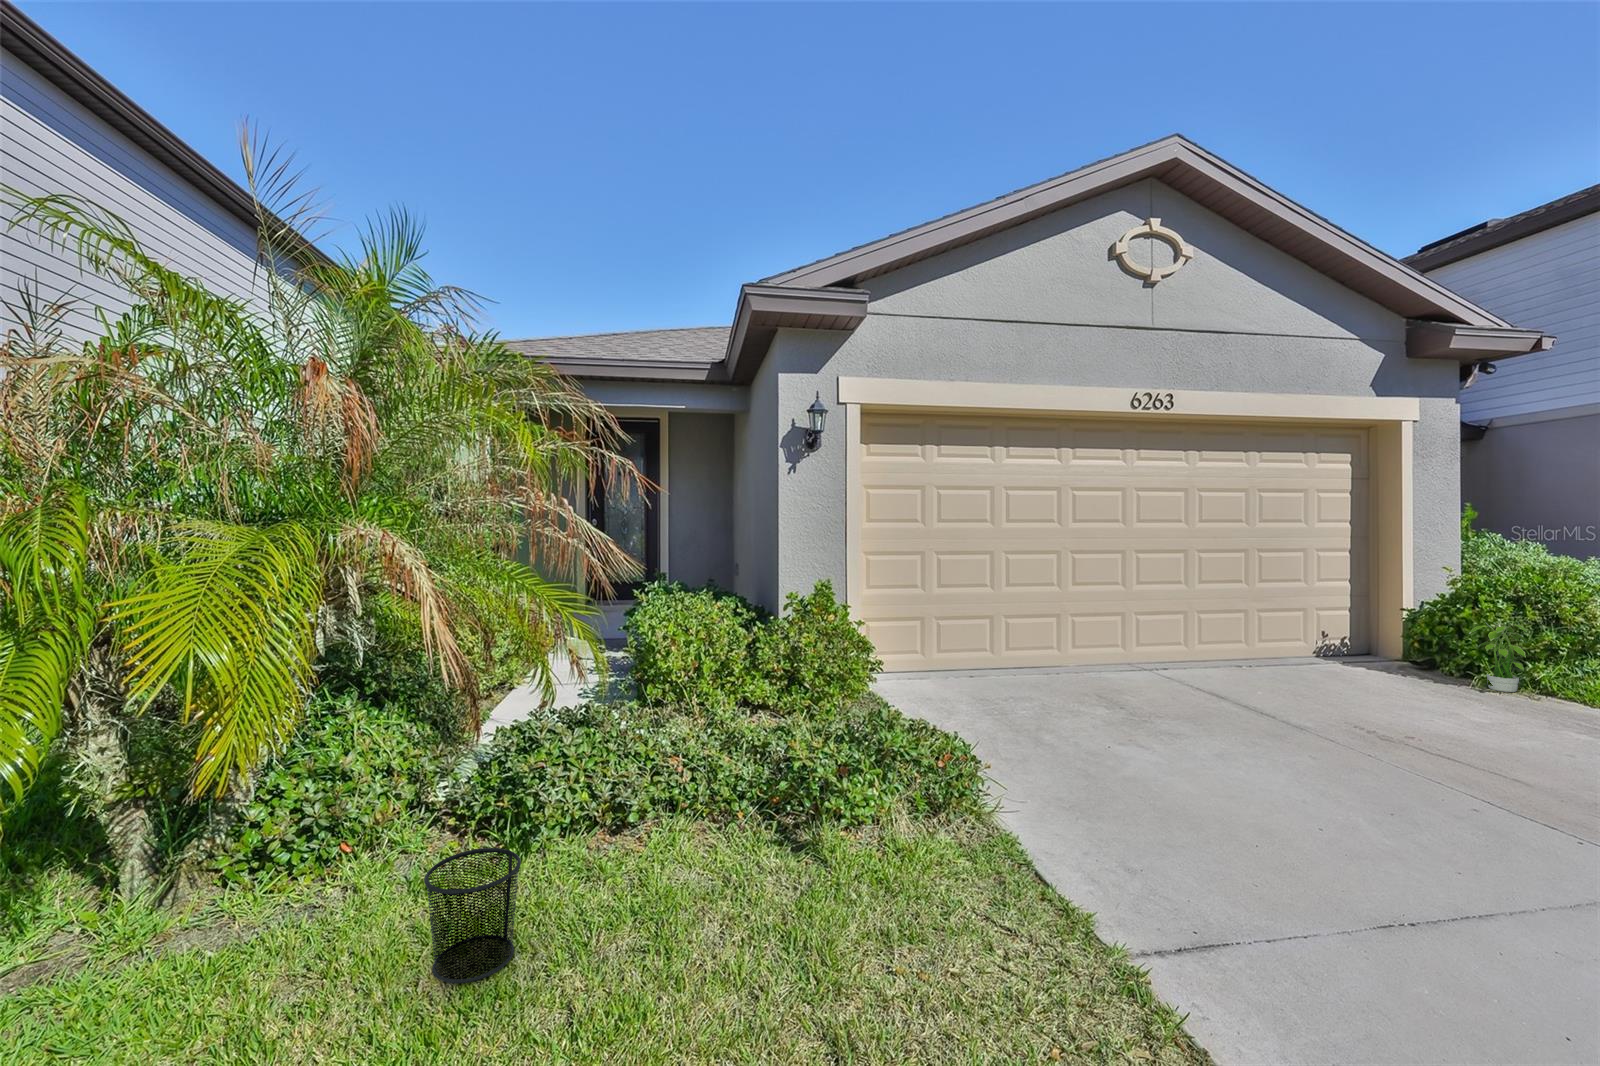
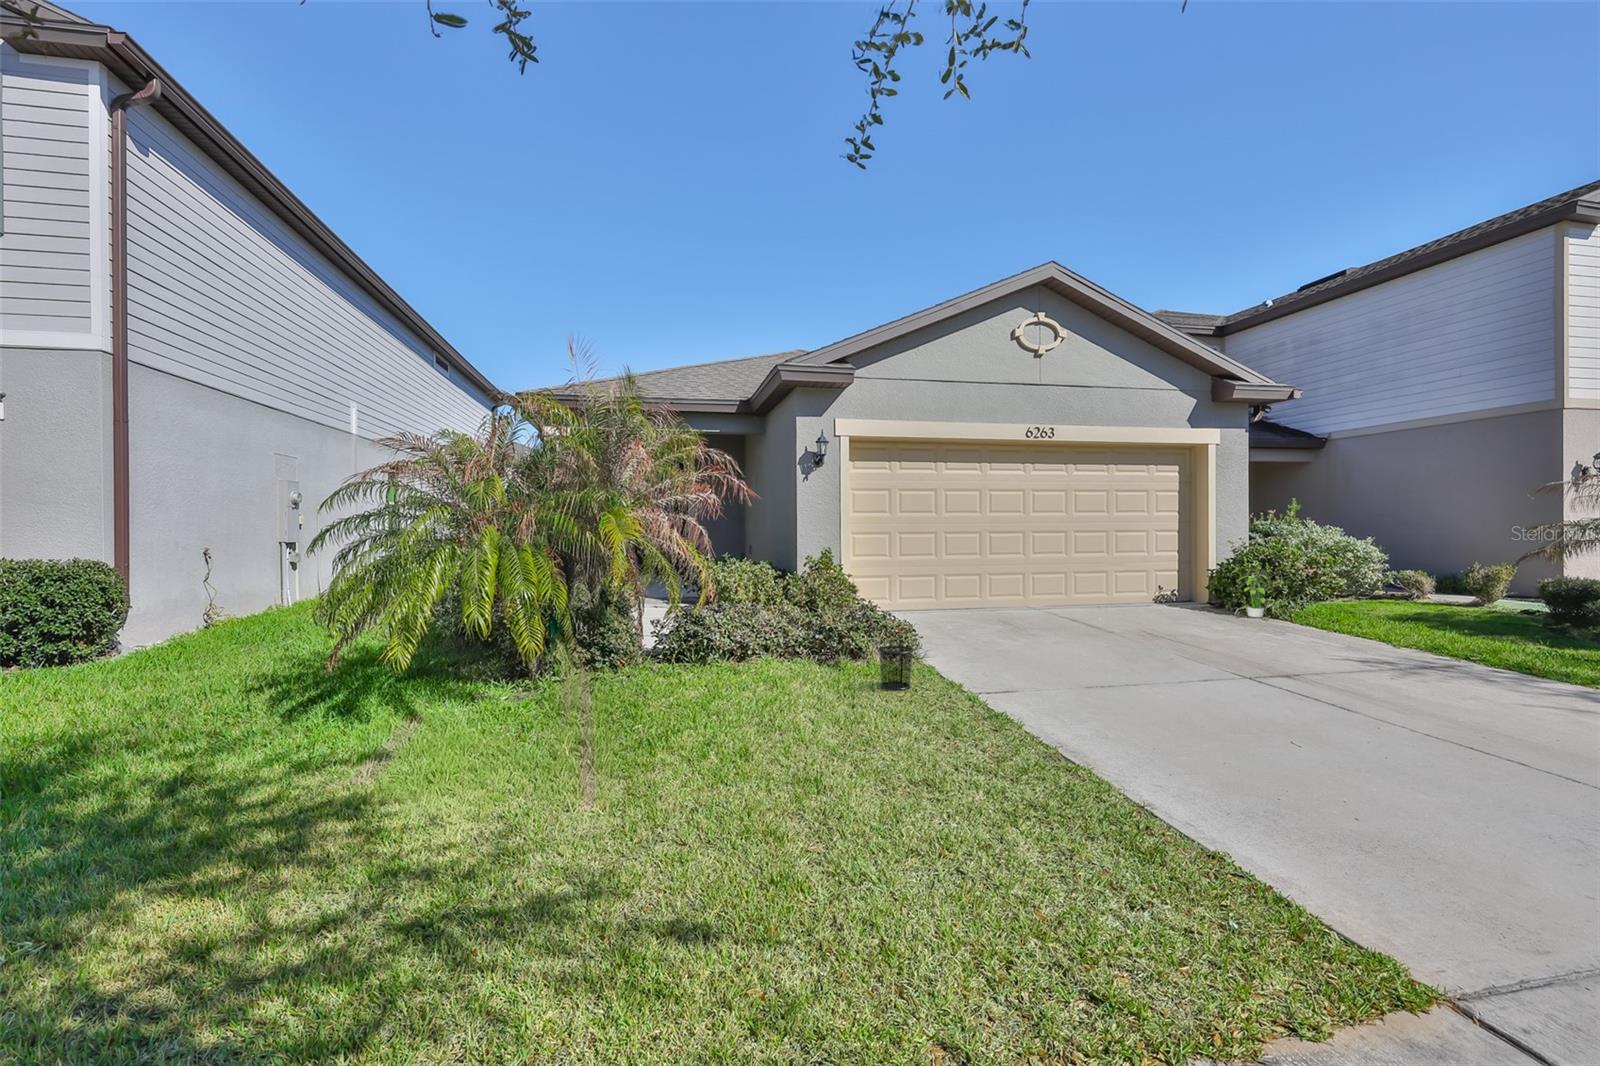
waste bin: present [424,848,521,984] -> present [878,646,914,690]

